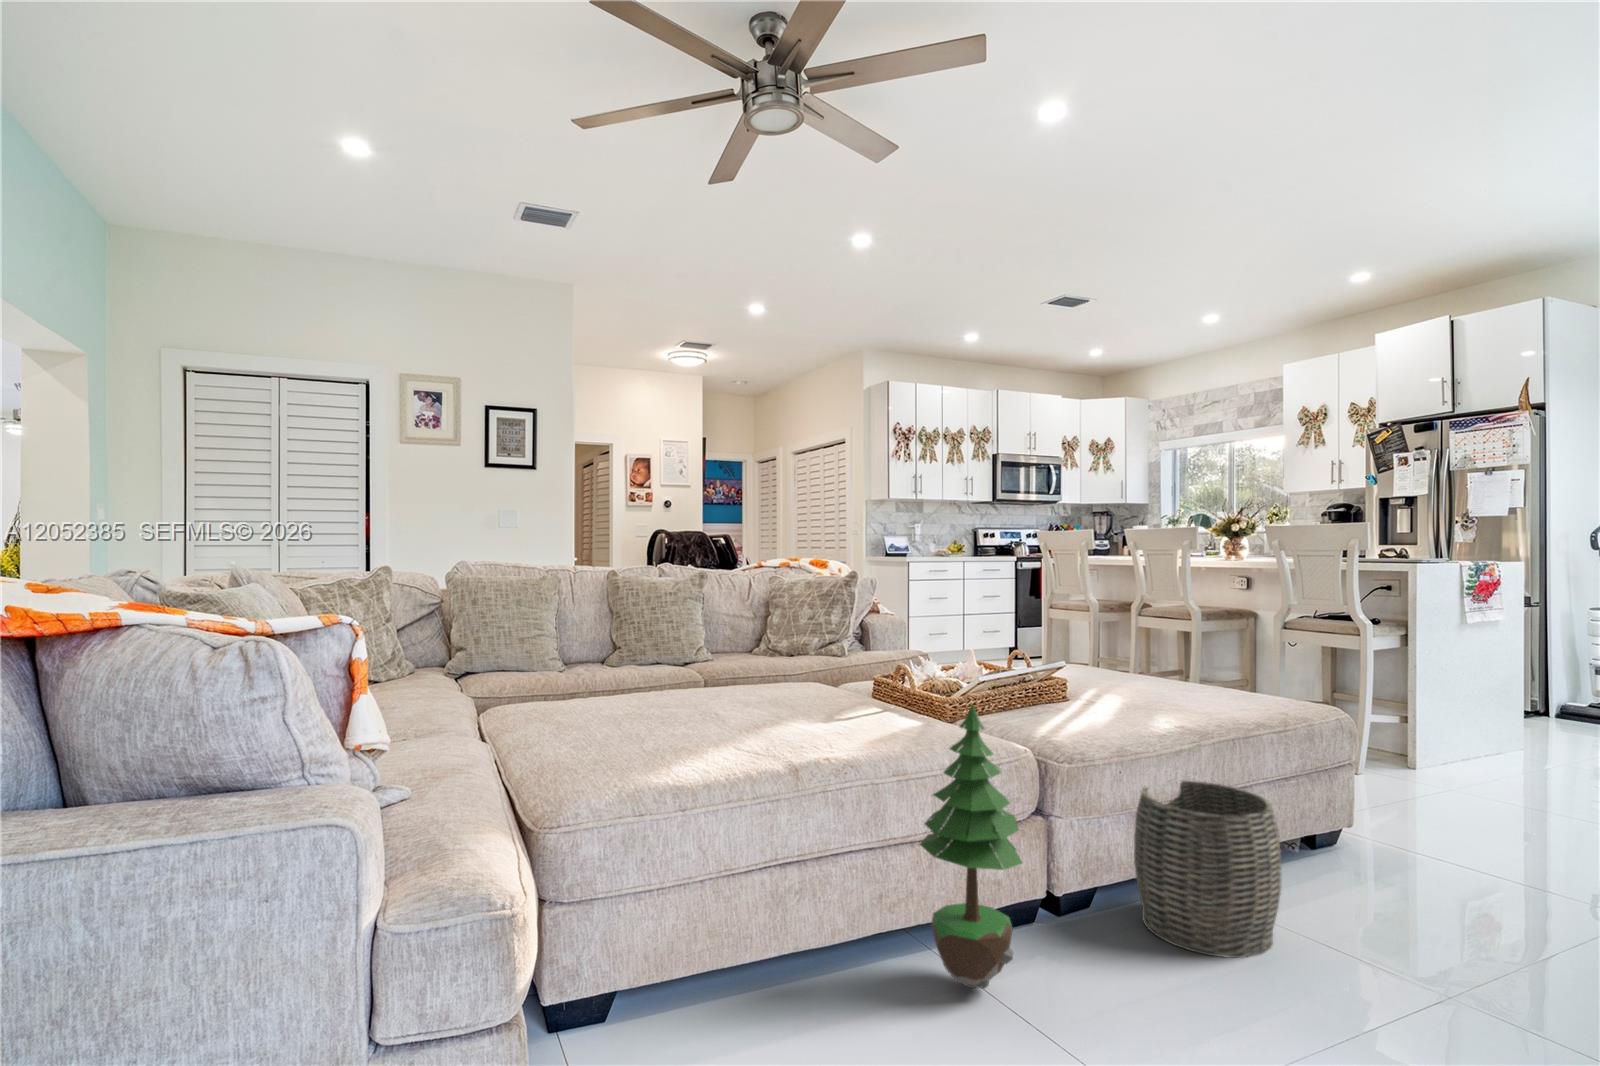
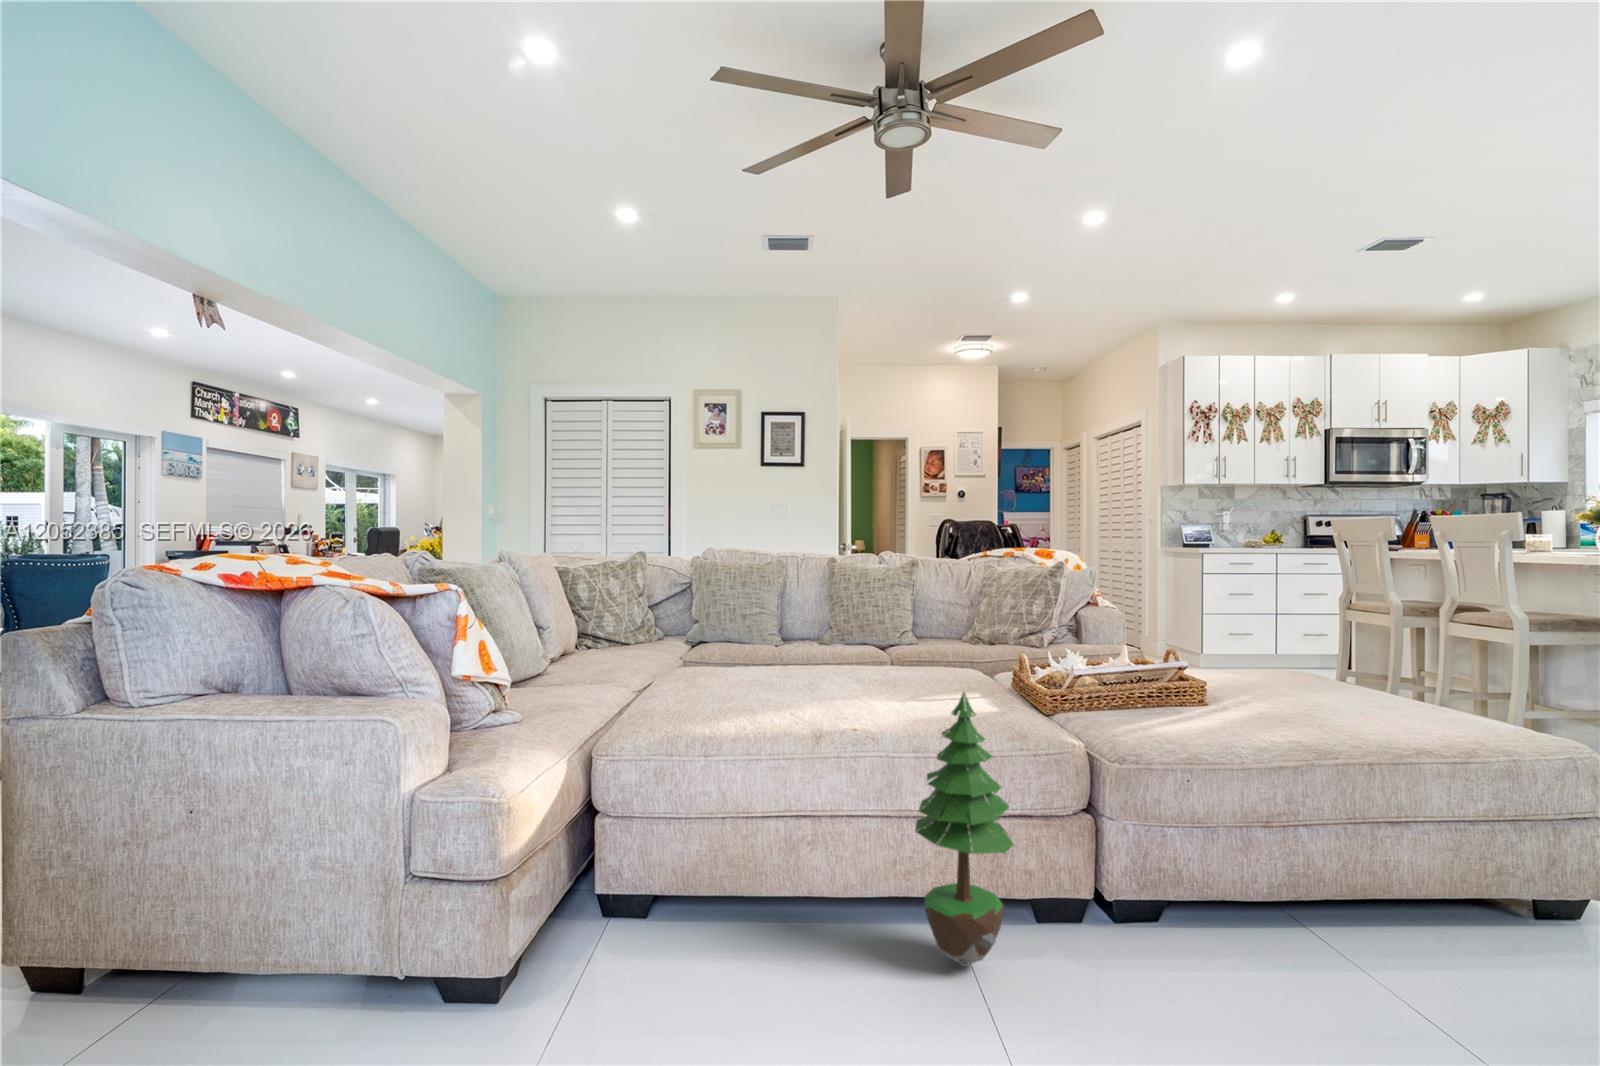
woven basket: present [1134,781,1281,958] -> none [1202,803,1380,1017]

